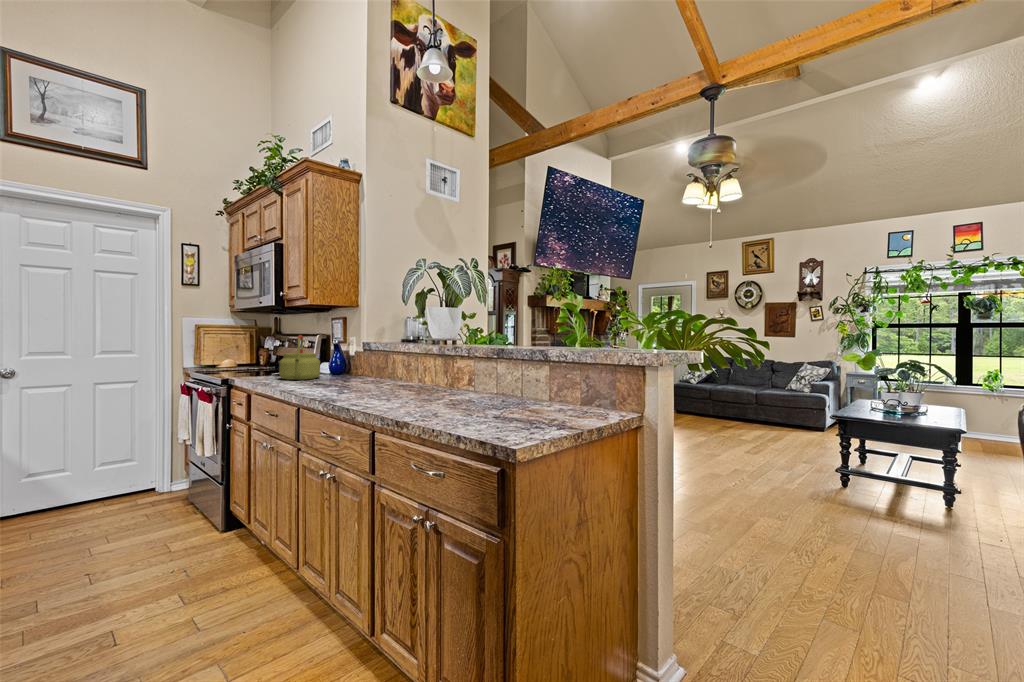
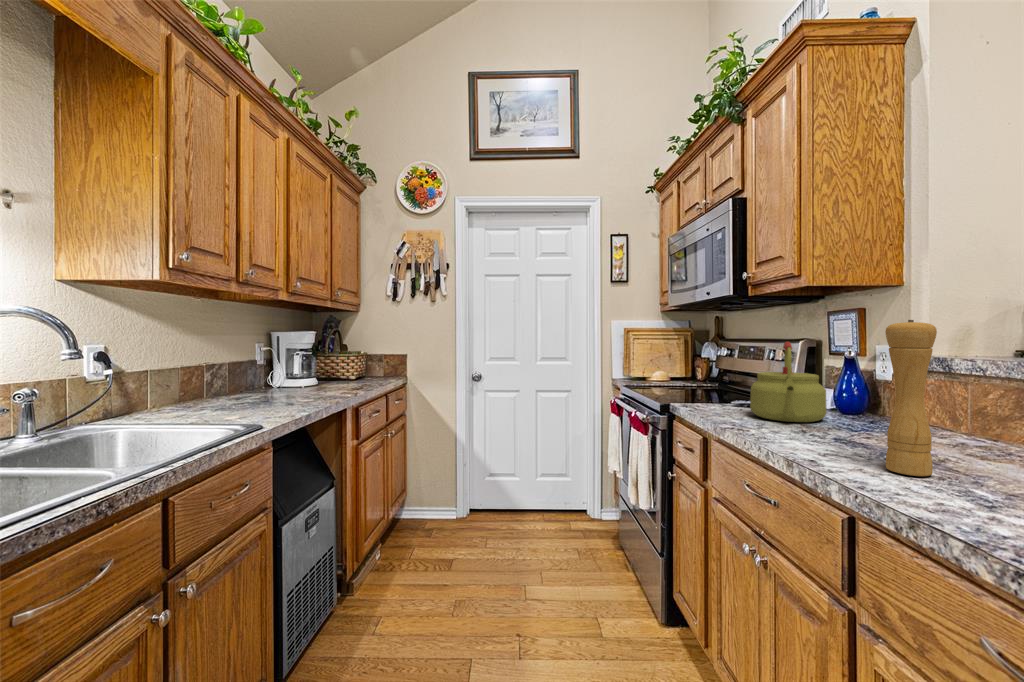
pepper mill: none [320,325,338,390] -> present [885,320,937,476]

